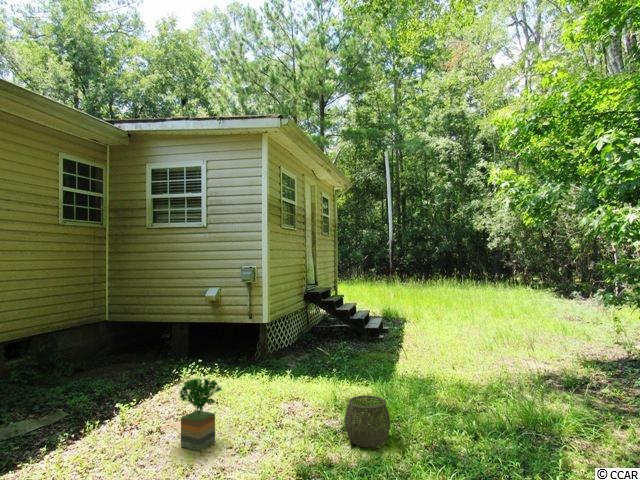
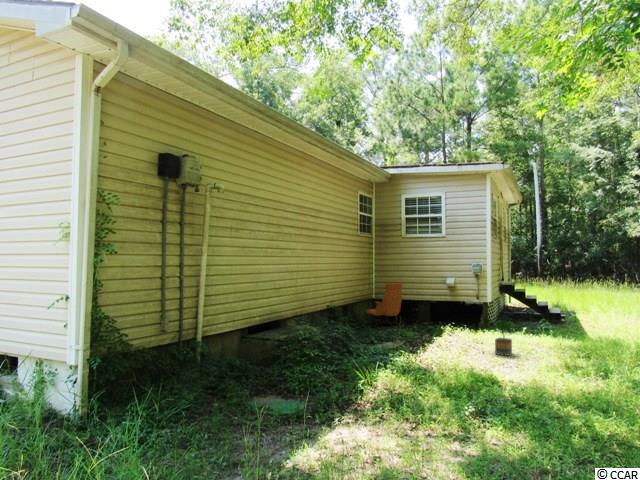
lounge chair: none [80,300,127,371] -> present [367,283,402,325]
woven basket: present [345,395,391,447] -> none [588,335,617,360]

